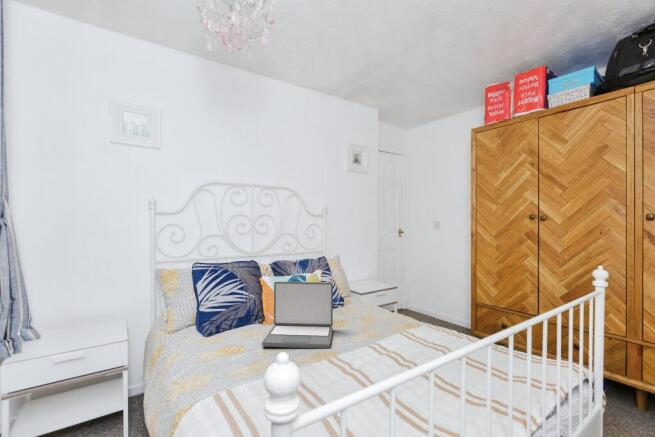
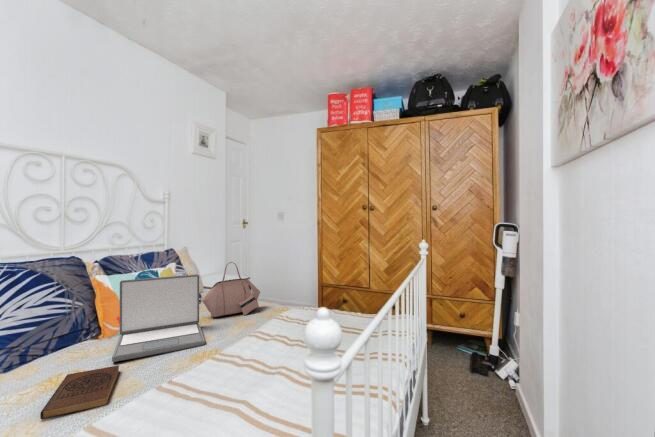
handbag: none [339,273,393,327] -> present [202,262,260,317]
book: none [209,349,264,380] -> present [40,365,119,419]

